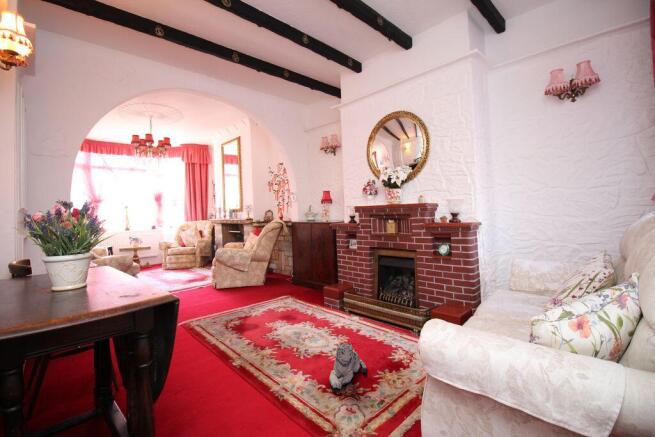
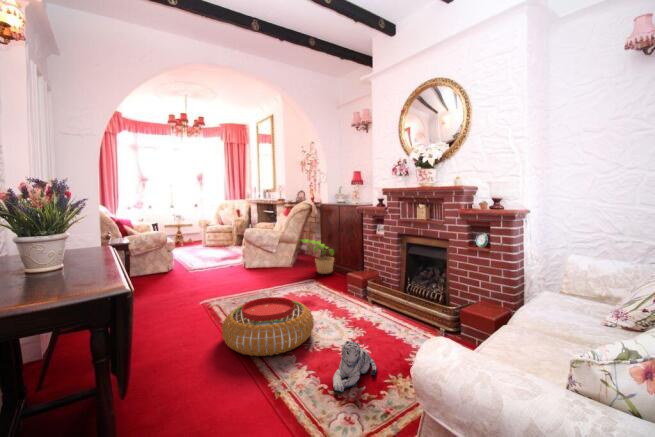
potted plant: none [271,256,308,289] -> present [299,239,334,274]
pouf: none [213,311,302,367] -> present [222,297,314,356]

